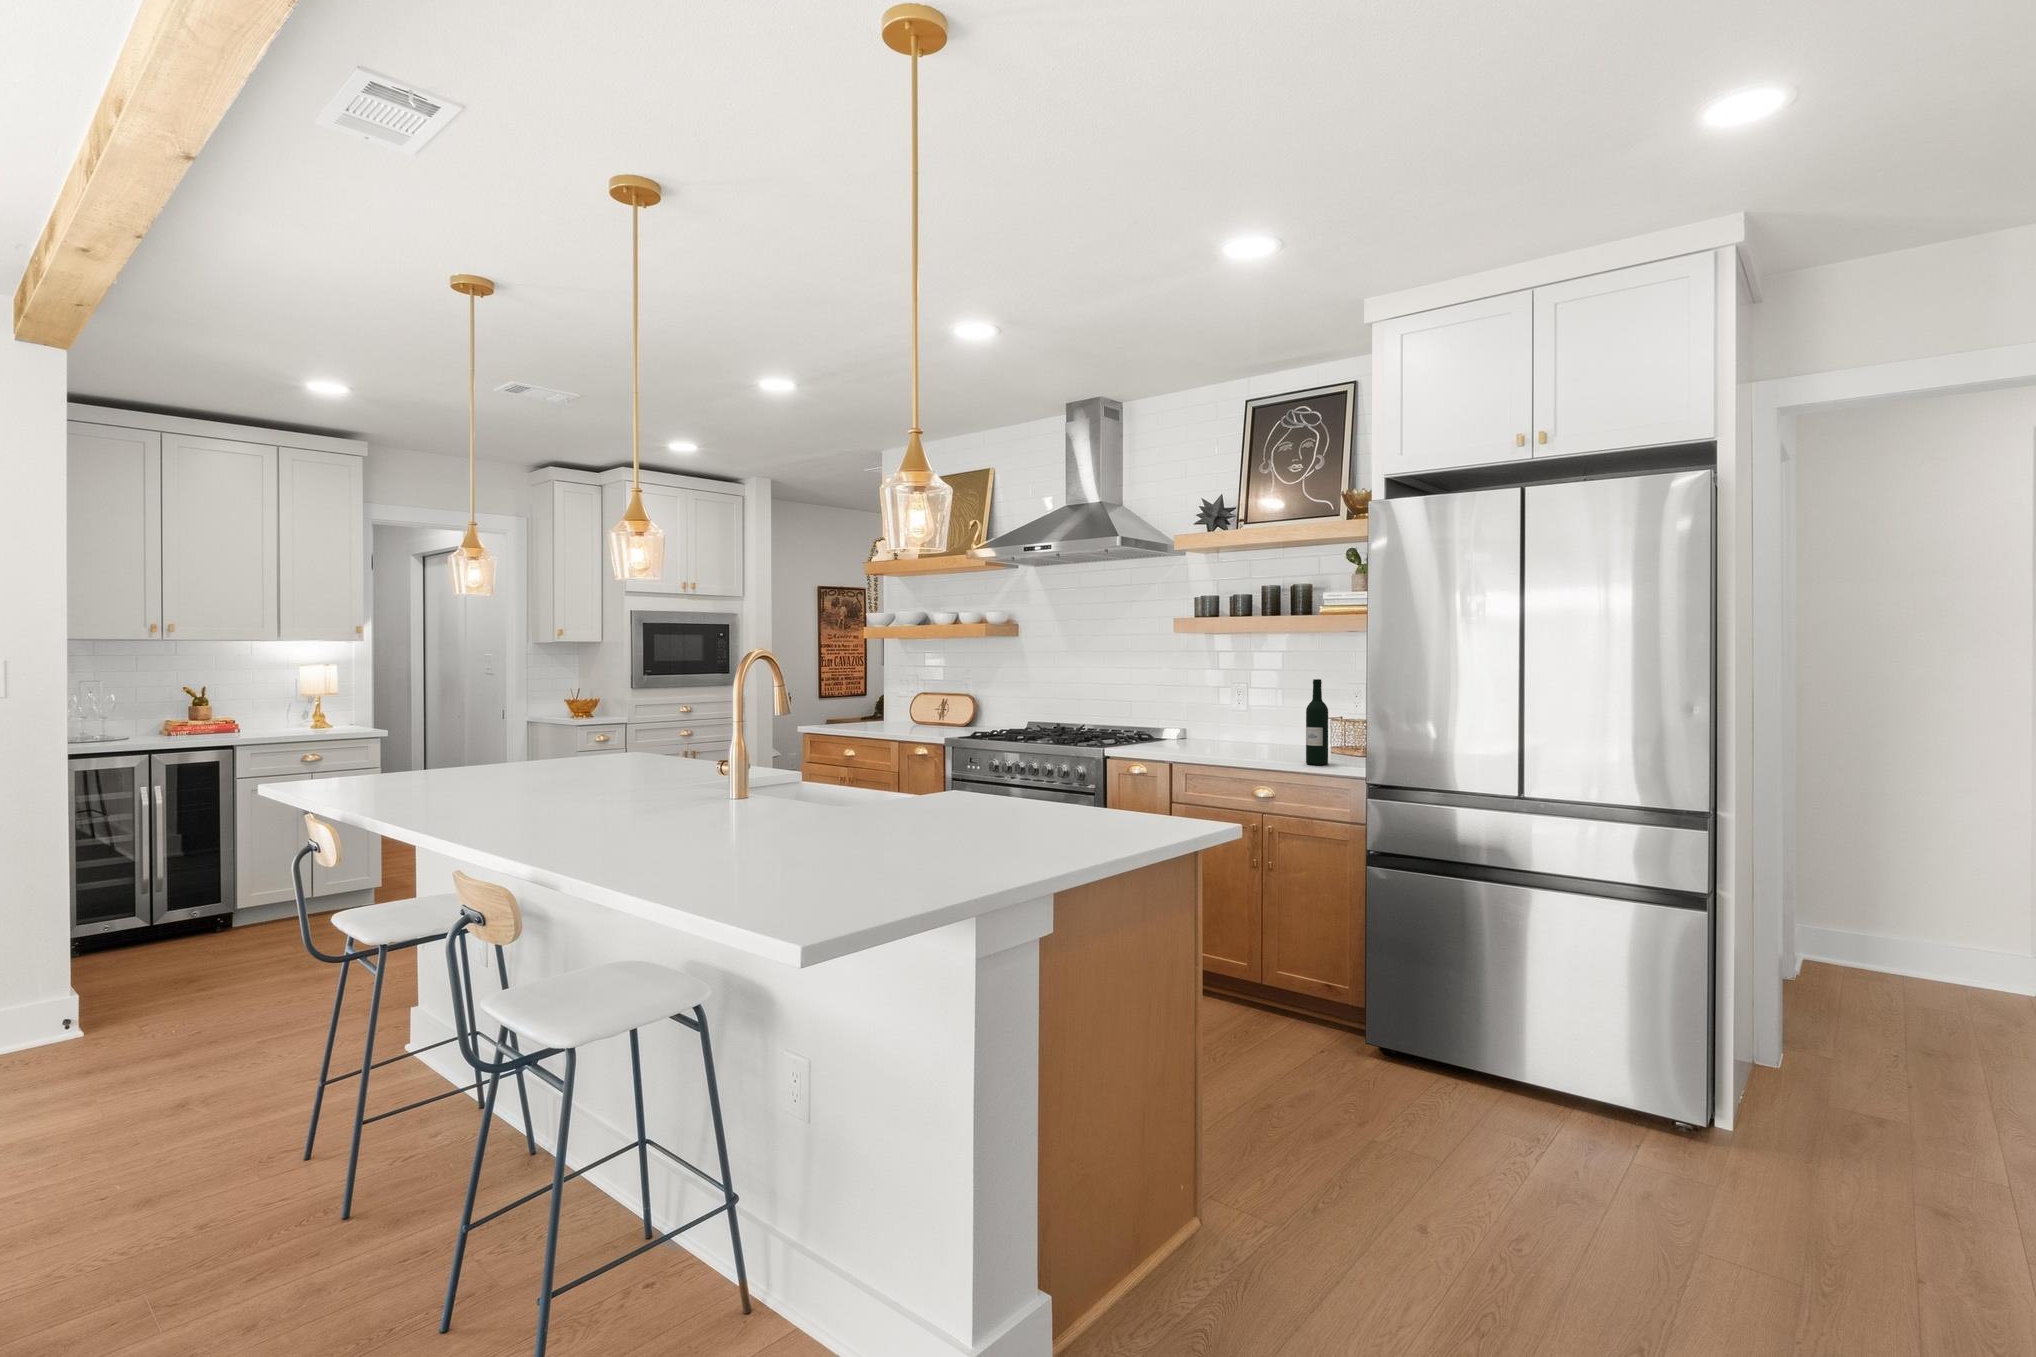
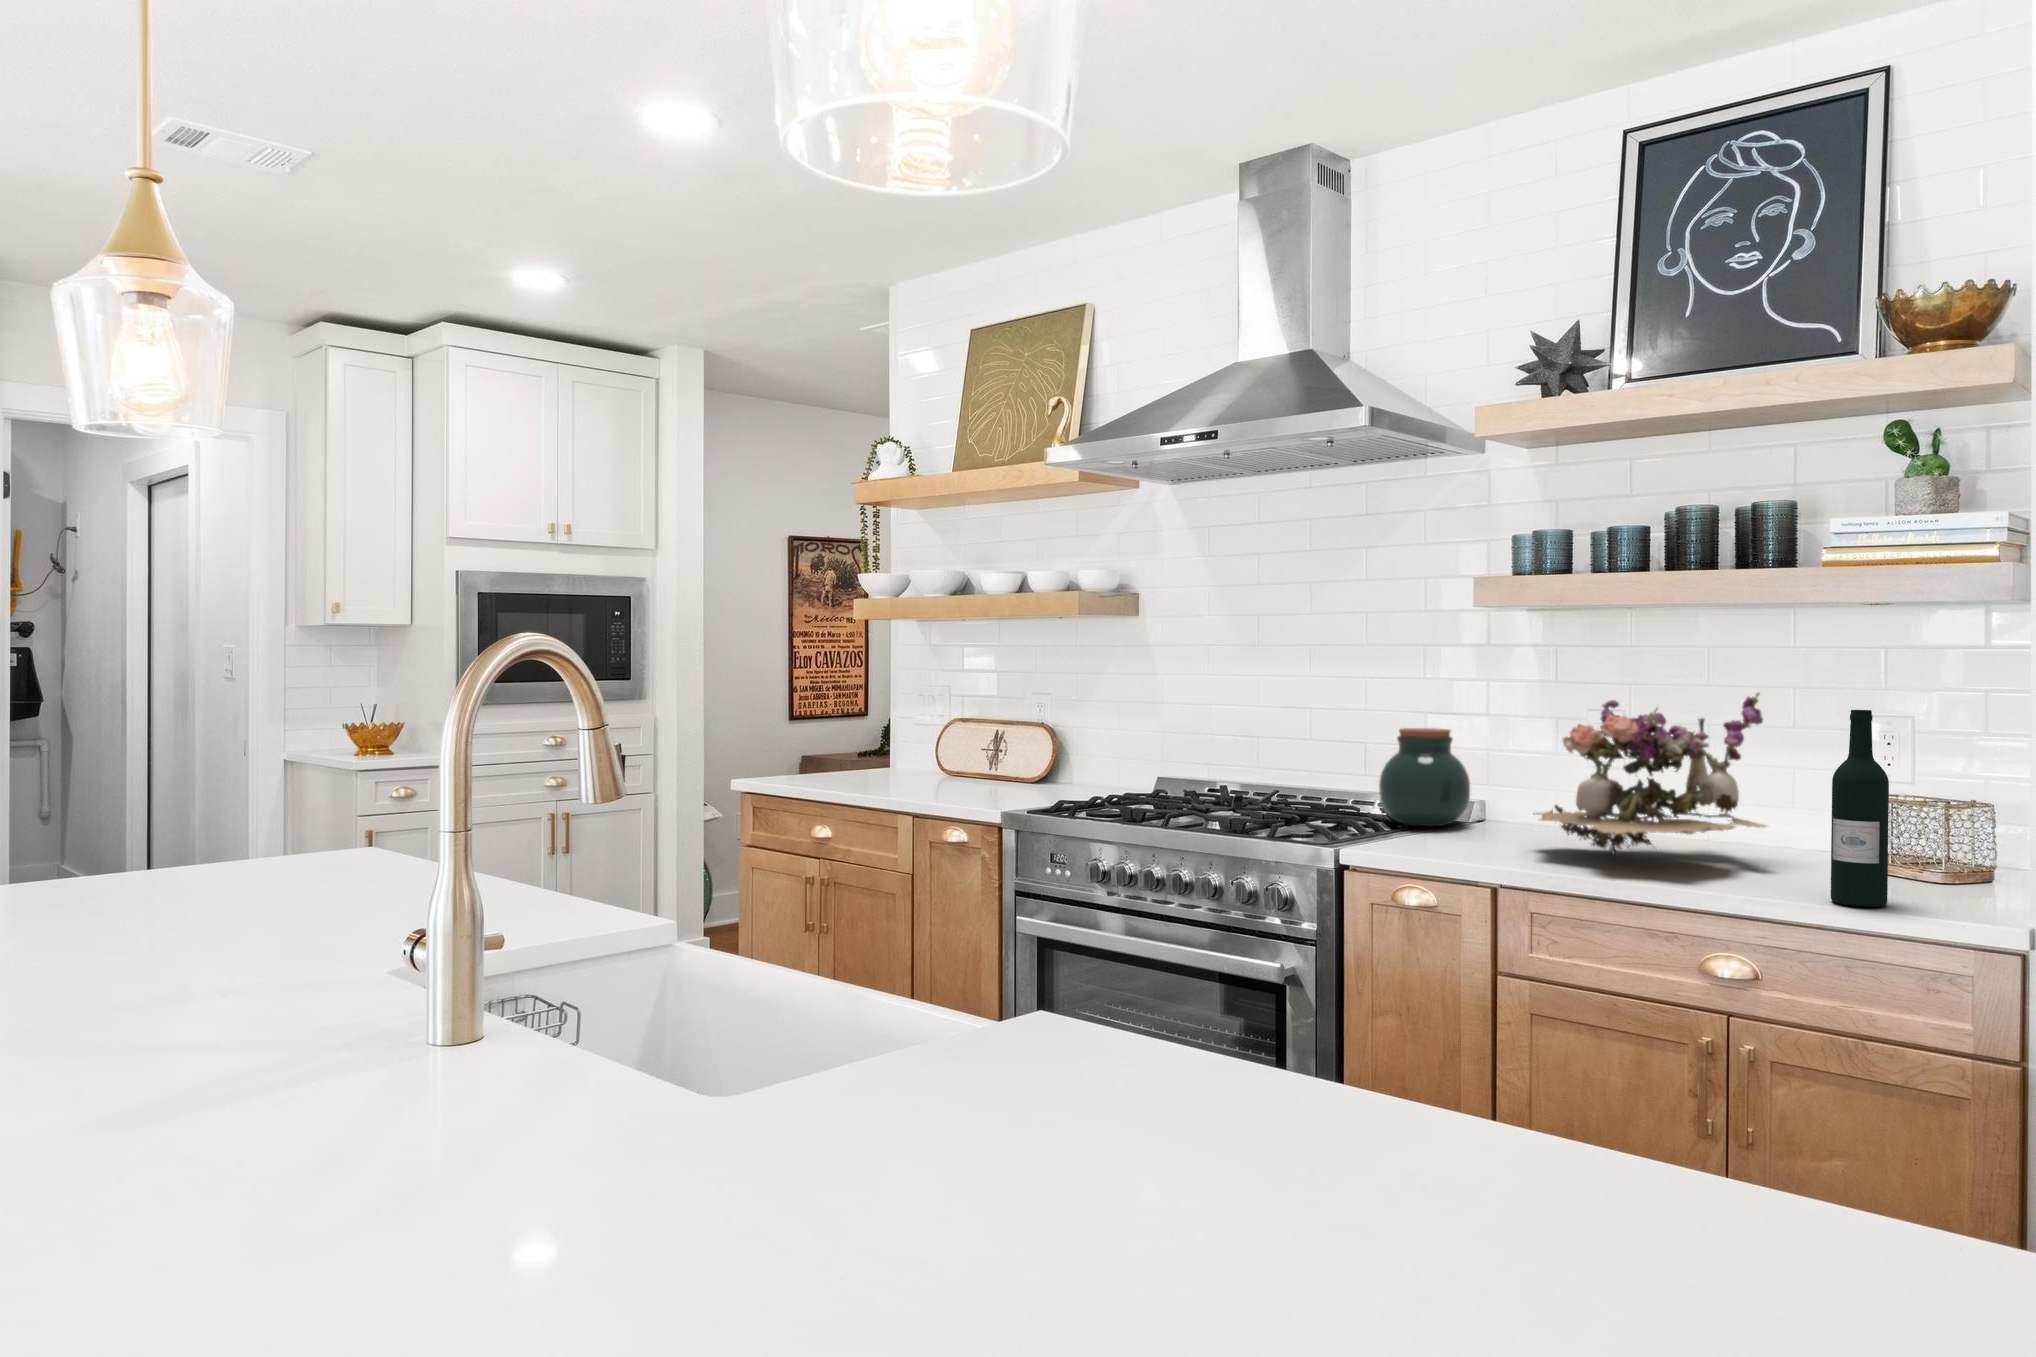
flower arrangement: none [1194,673,1295,751] -> present [1533,692,1766,855]
jar: none [1131,693,1175,741] -> present [1379,728,1470,826]

